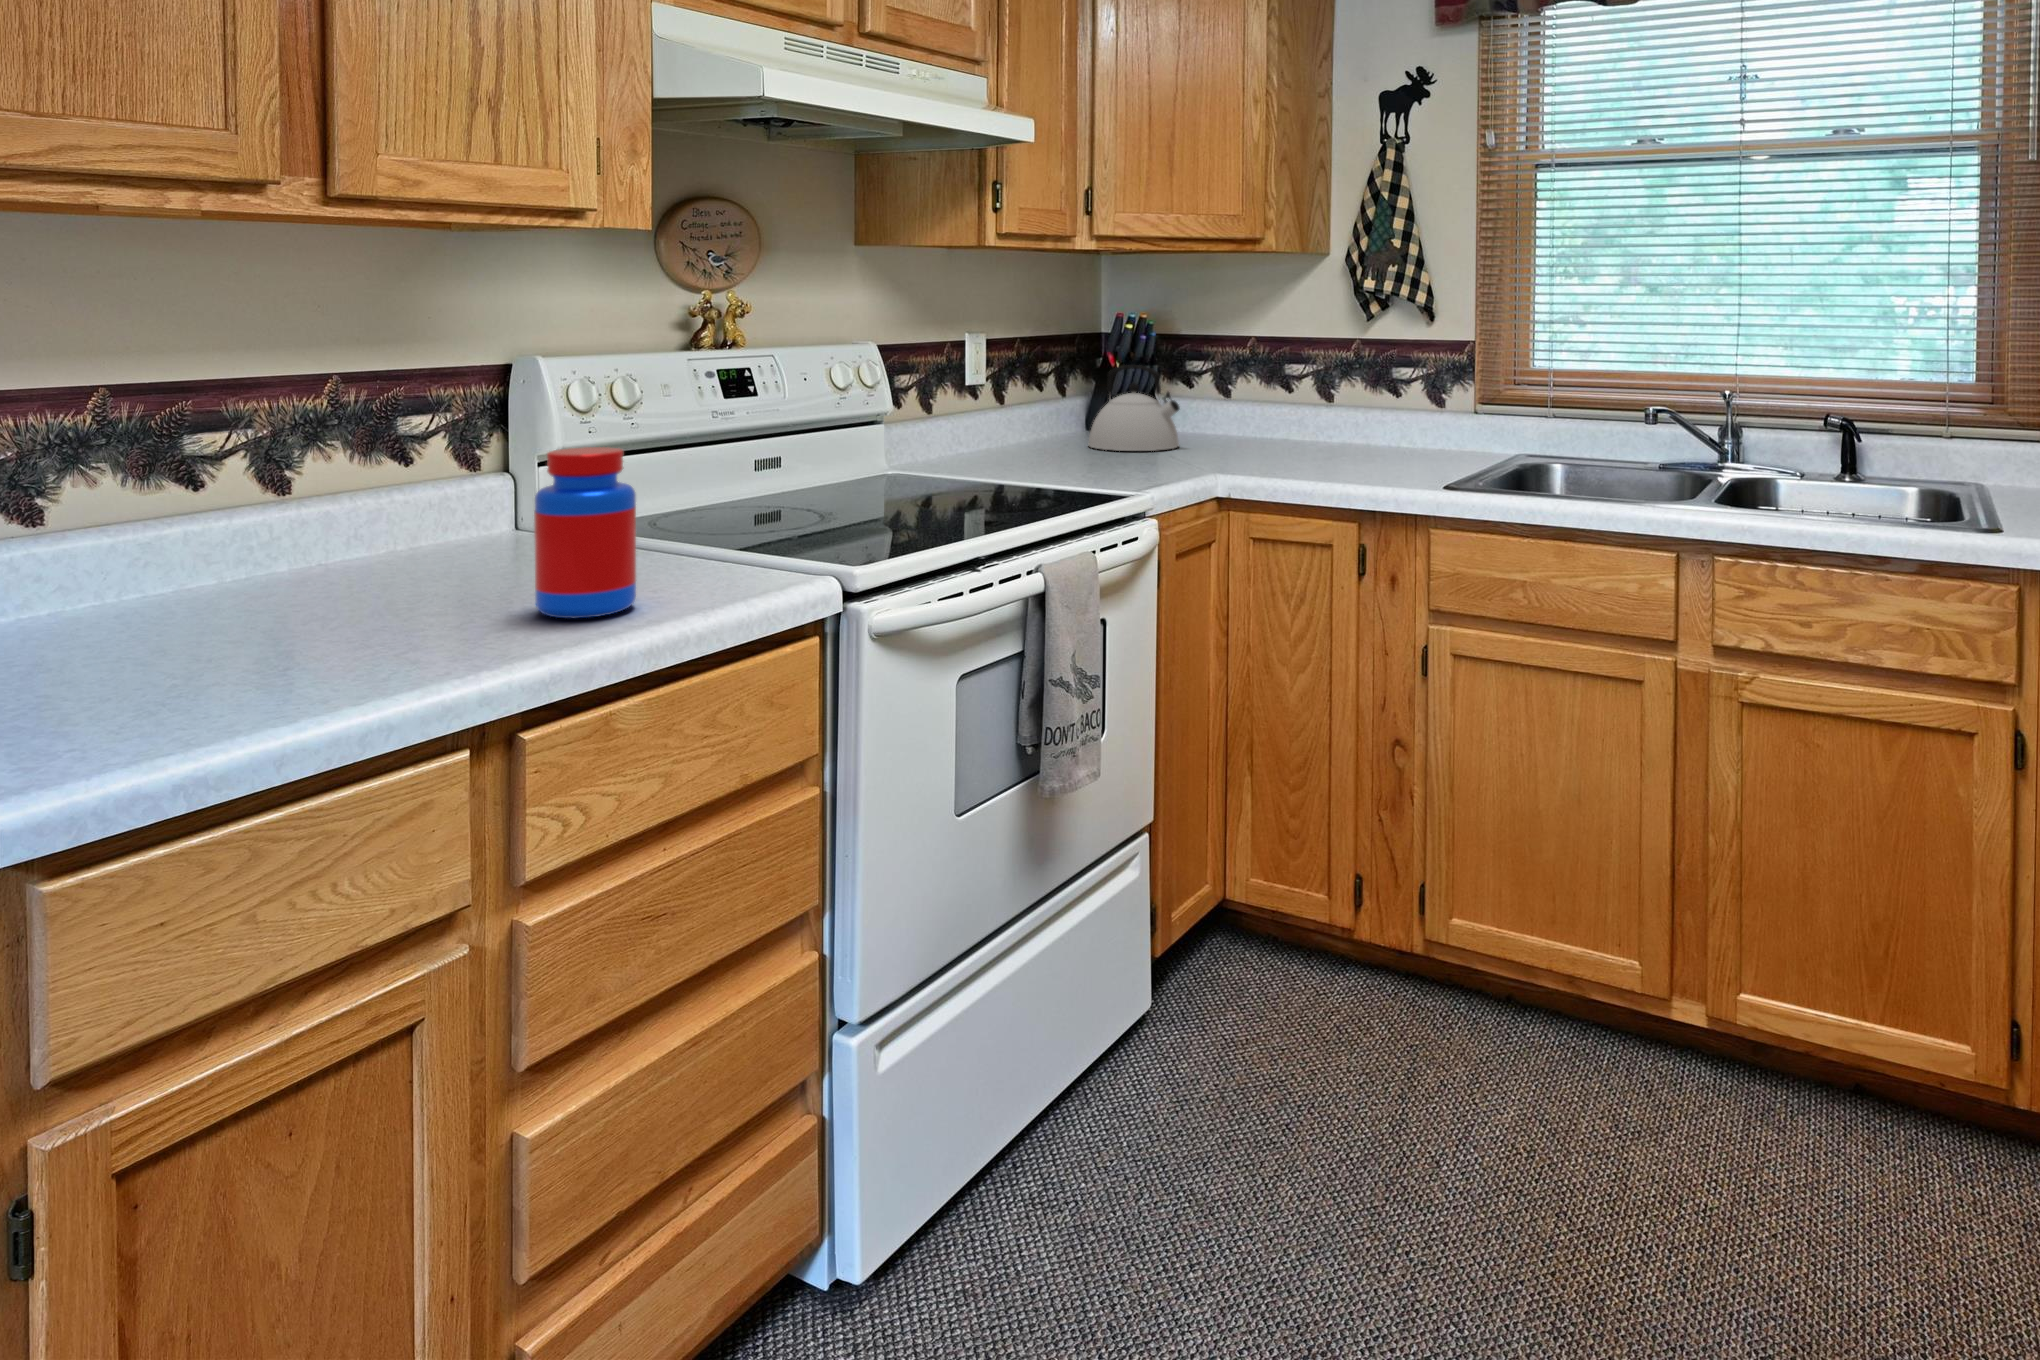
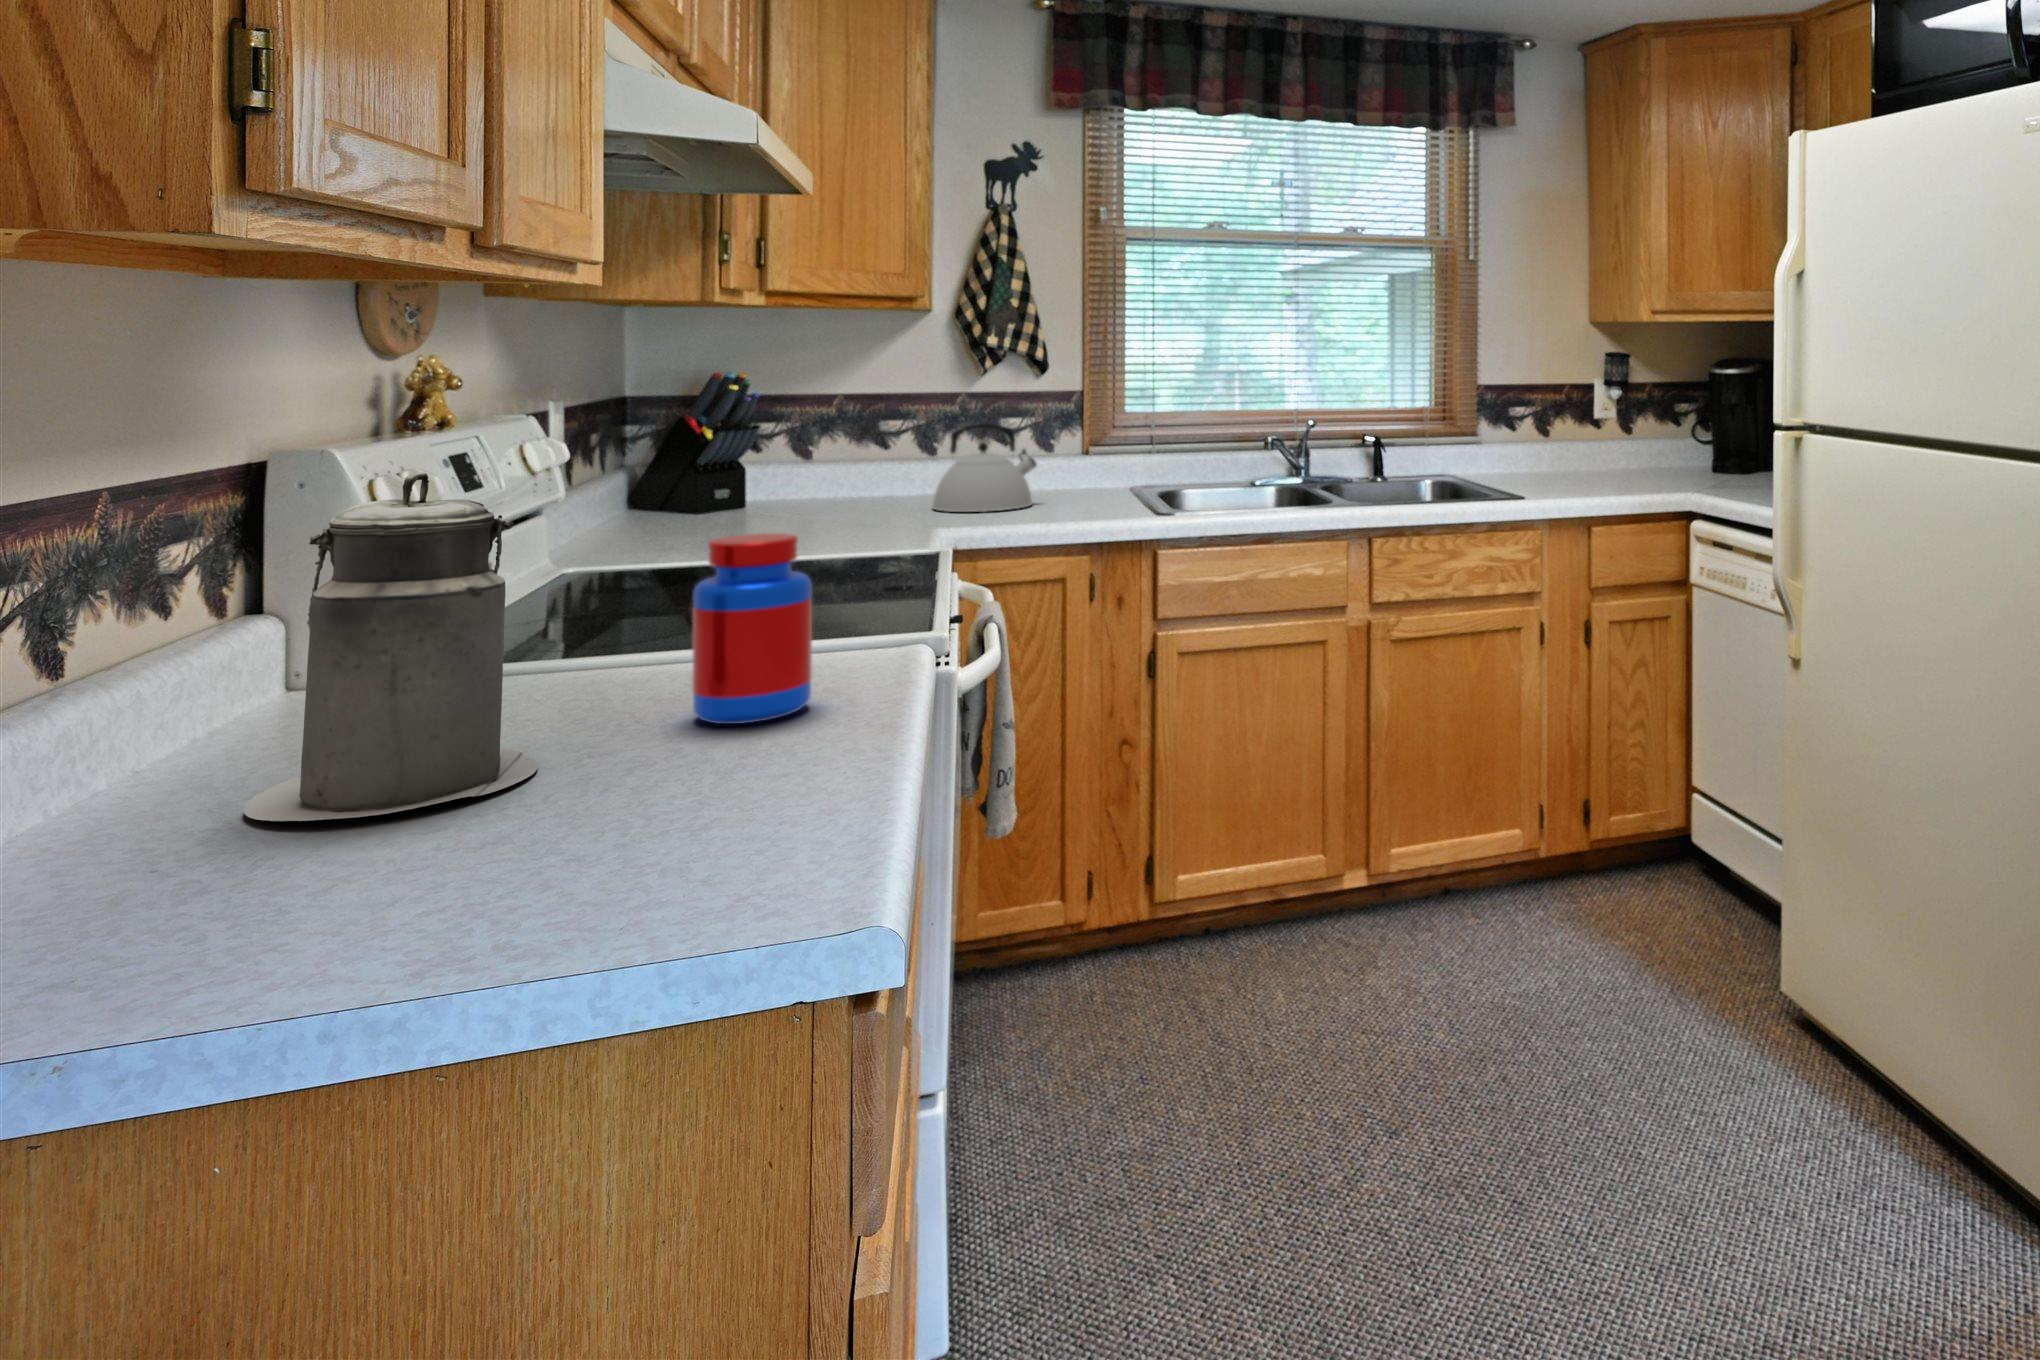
kettle: present [1088,365,1180,451] -> present [933,424,1037,512]
canister: none [223,371,422,628] -> present [244,473,538,821]

